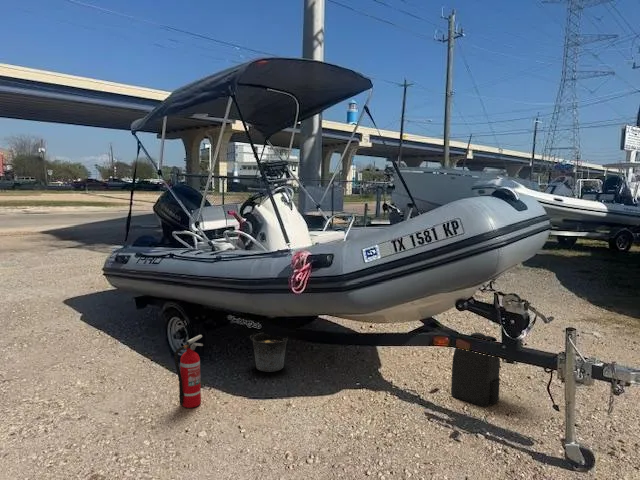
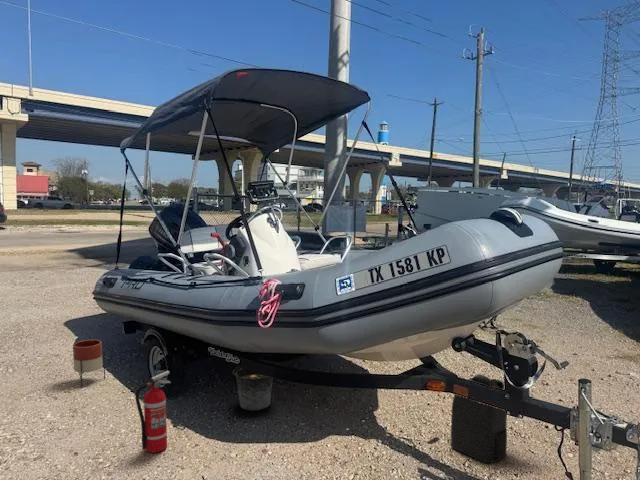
planter: none [90,312,121,357] -> present [73,340,105,387]

